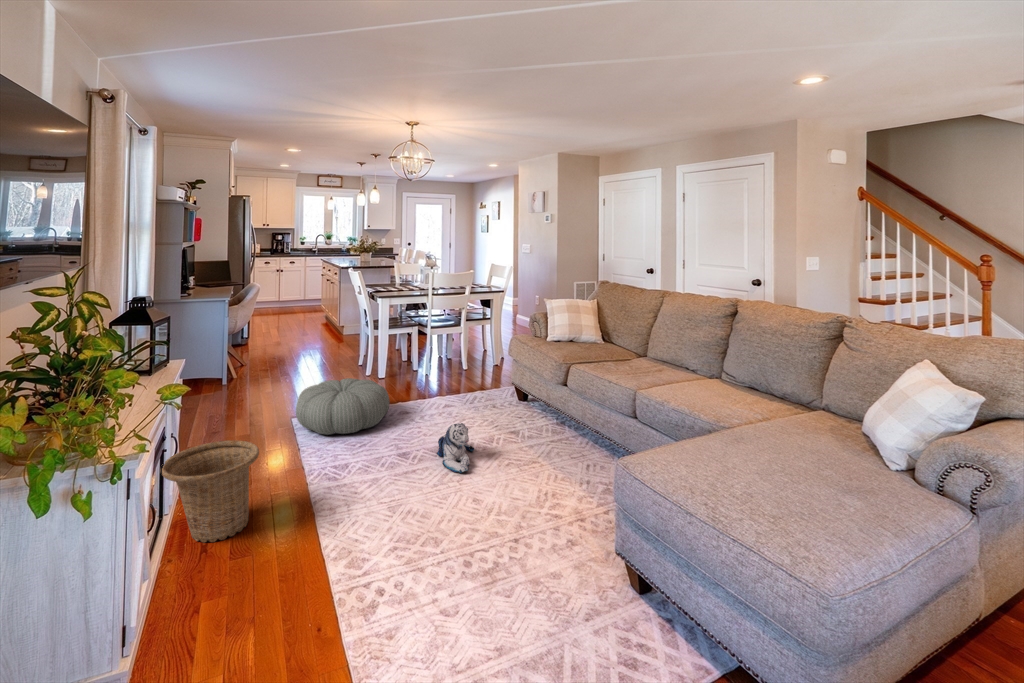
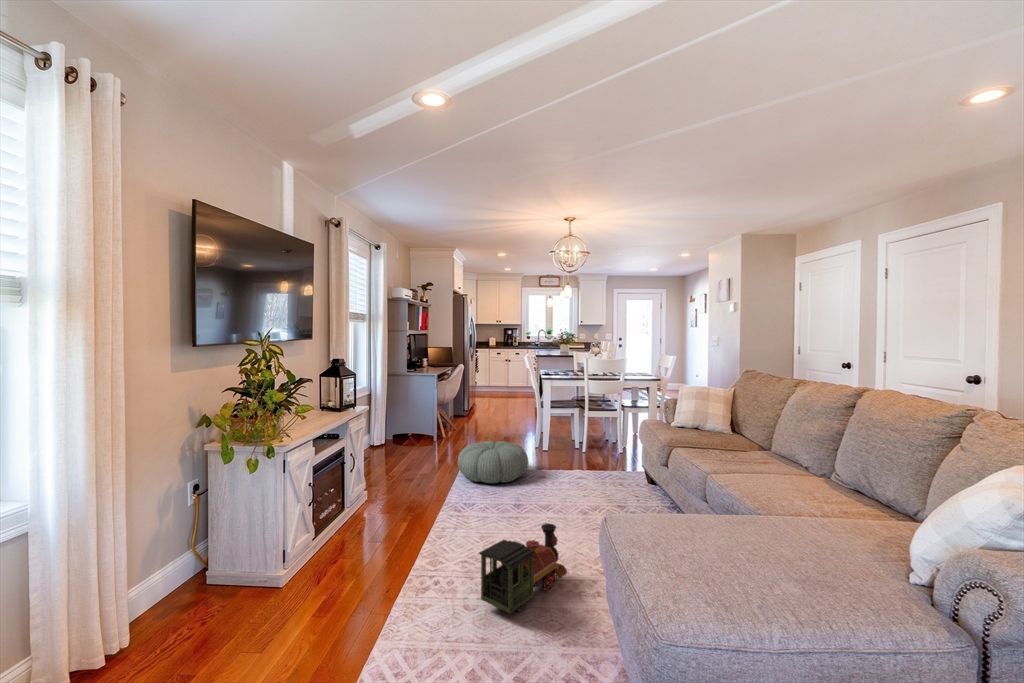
plush toy: present [437,423,474,473] -> none [541,483,574,526]
basket: present [162,440,259,542] -> none [349,465,405,530]
toy train: none [461,478,531,604] -> present [479,524,567,614]

